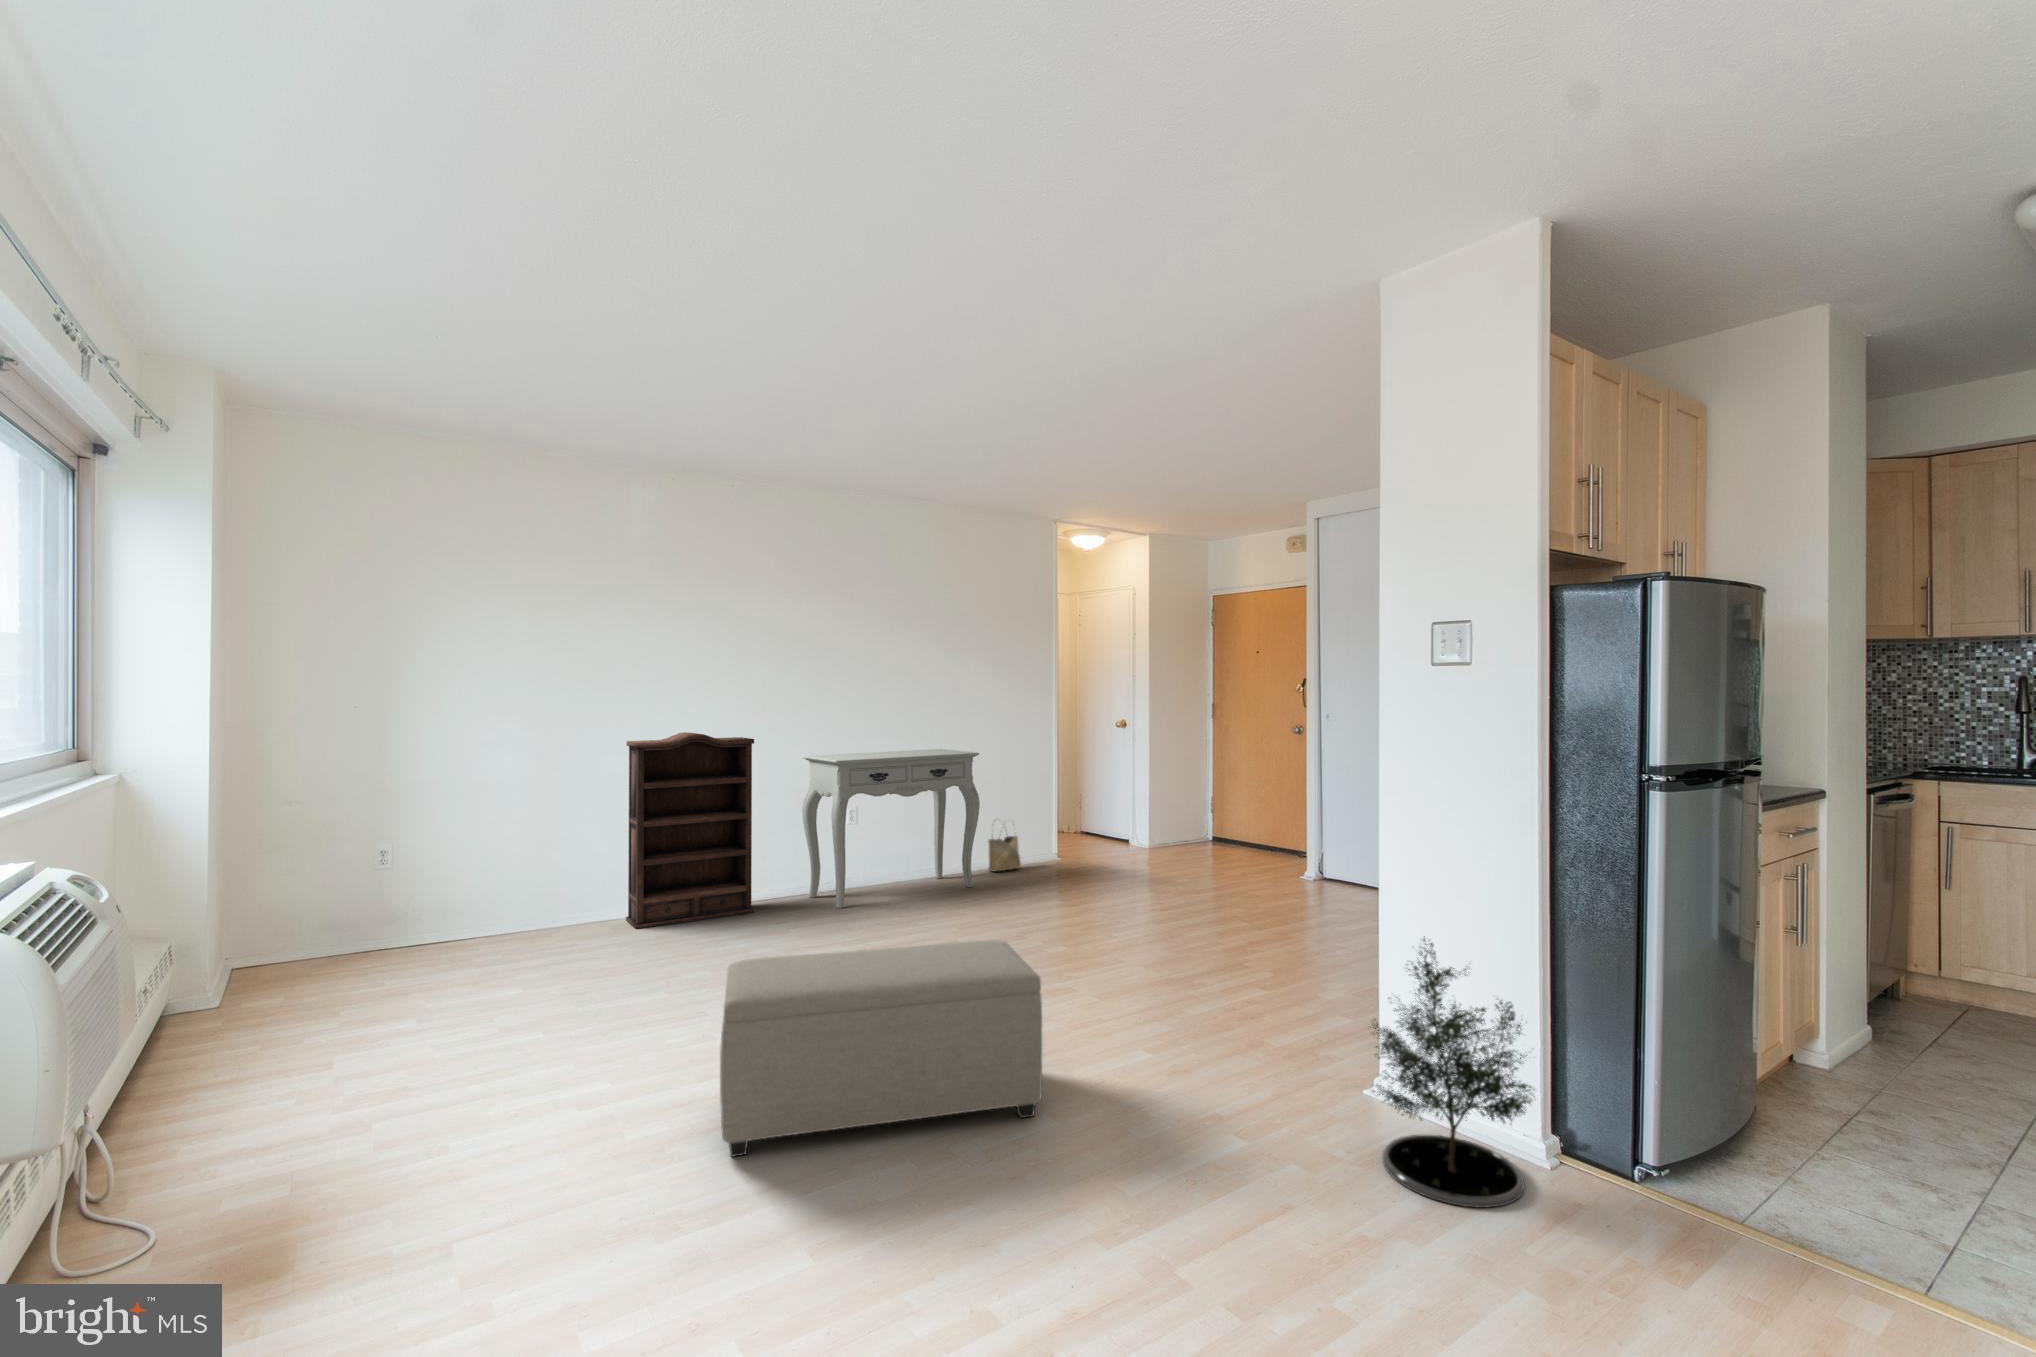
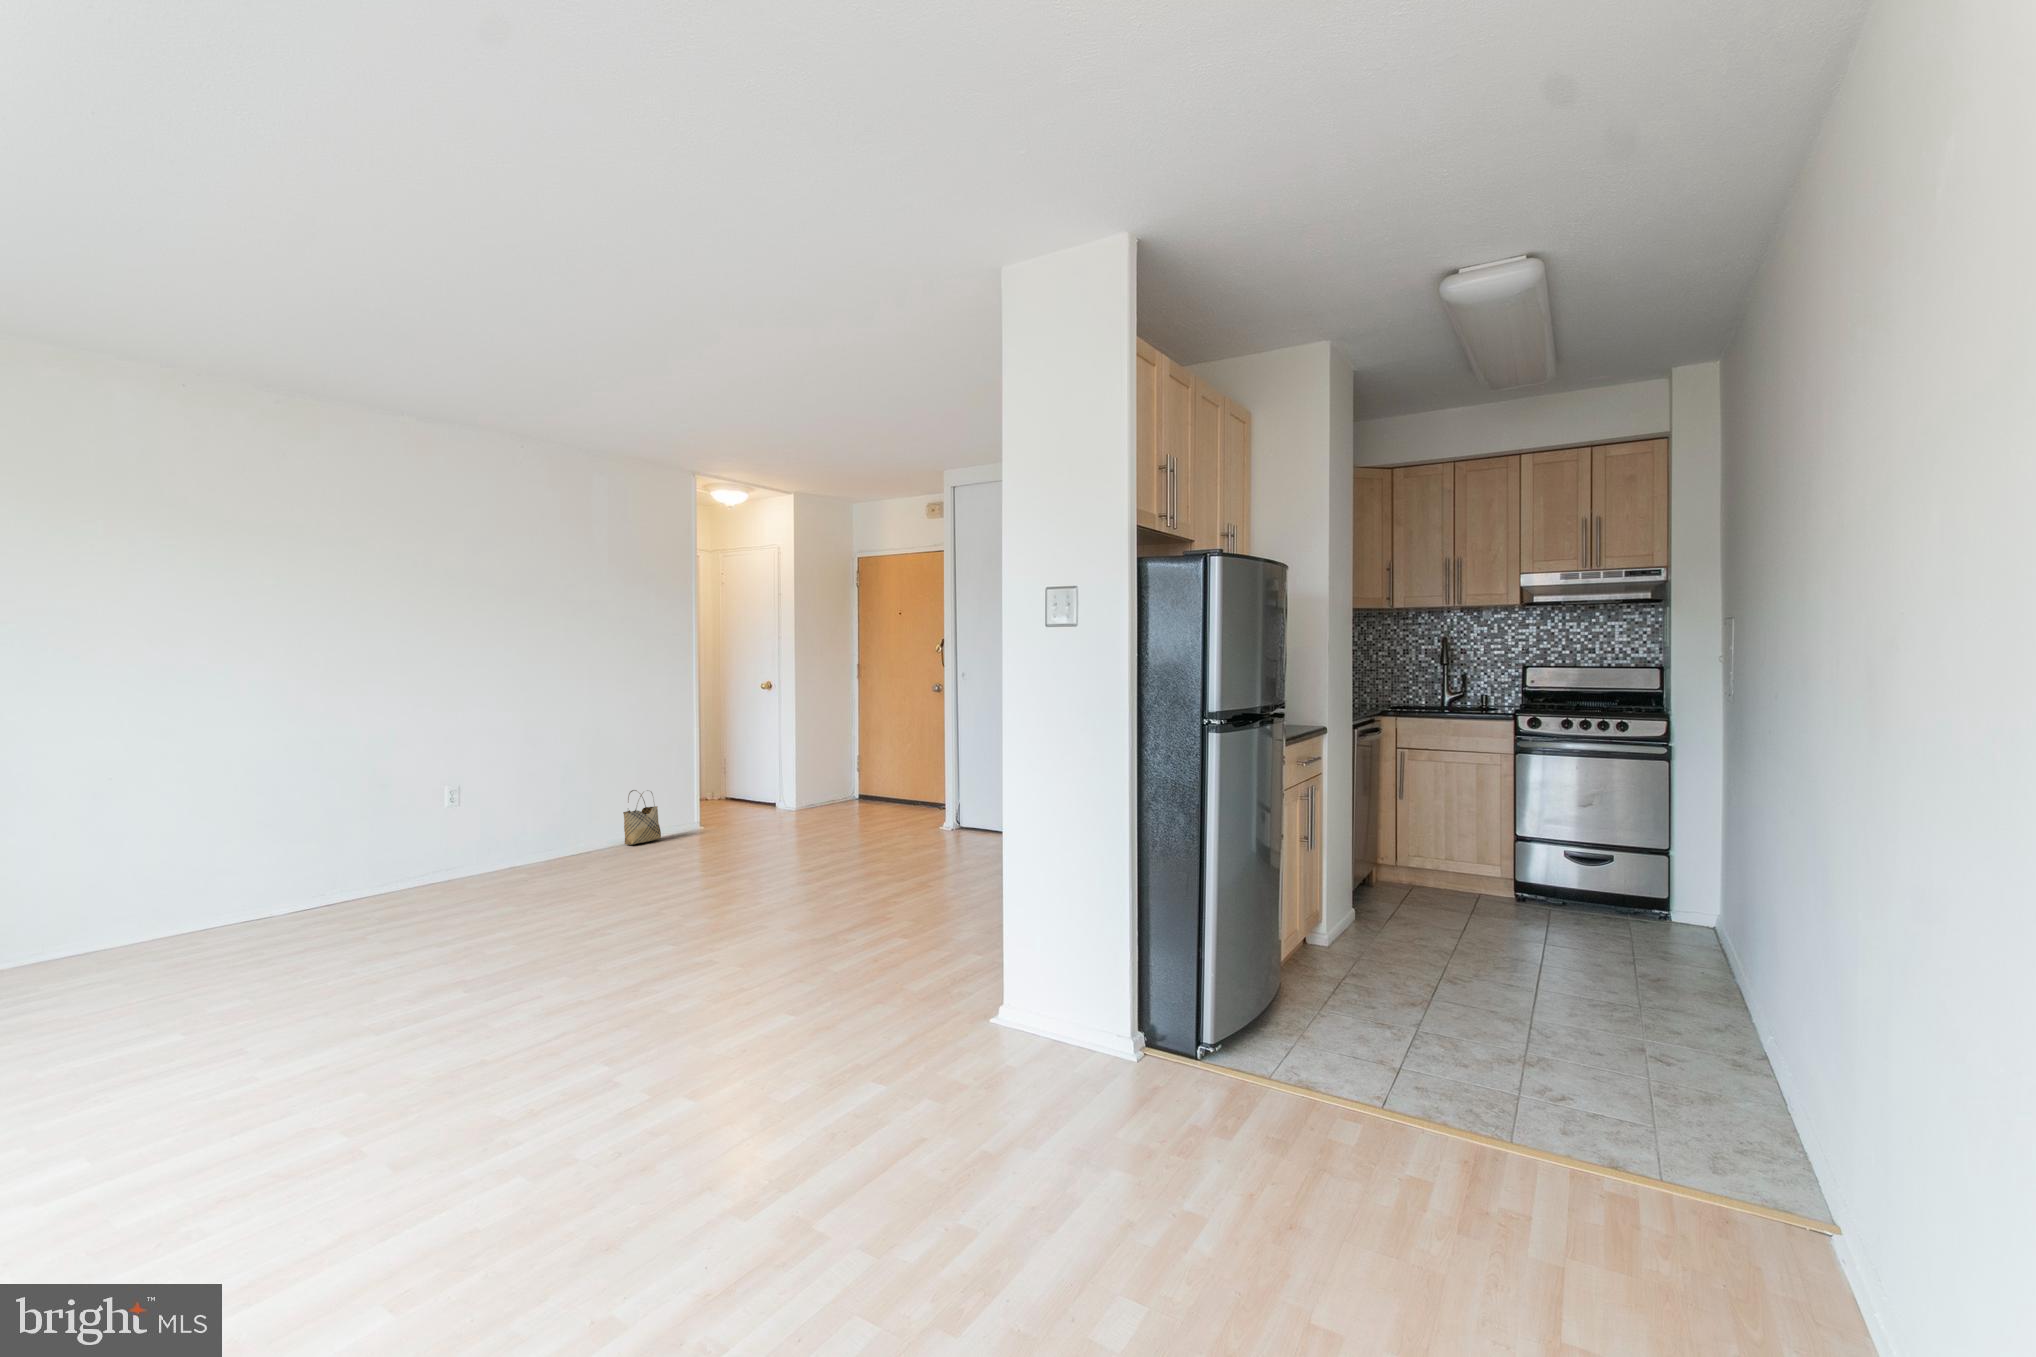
bookshelf: present [626,732,754,929] -> none [111,710,318,957]
console table: present [802,749,980,909] -> none [384,719,611,903]
potted tree: present [1372,937,1533,1208] -> none [984,874,1125,1112]
ottoman: present [720,940,1042,1157] -> none [226,923,662,1230]

